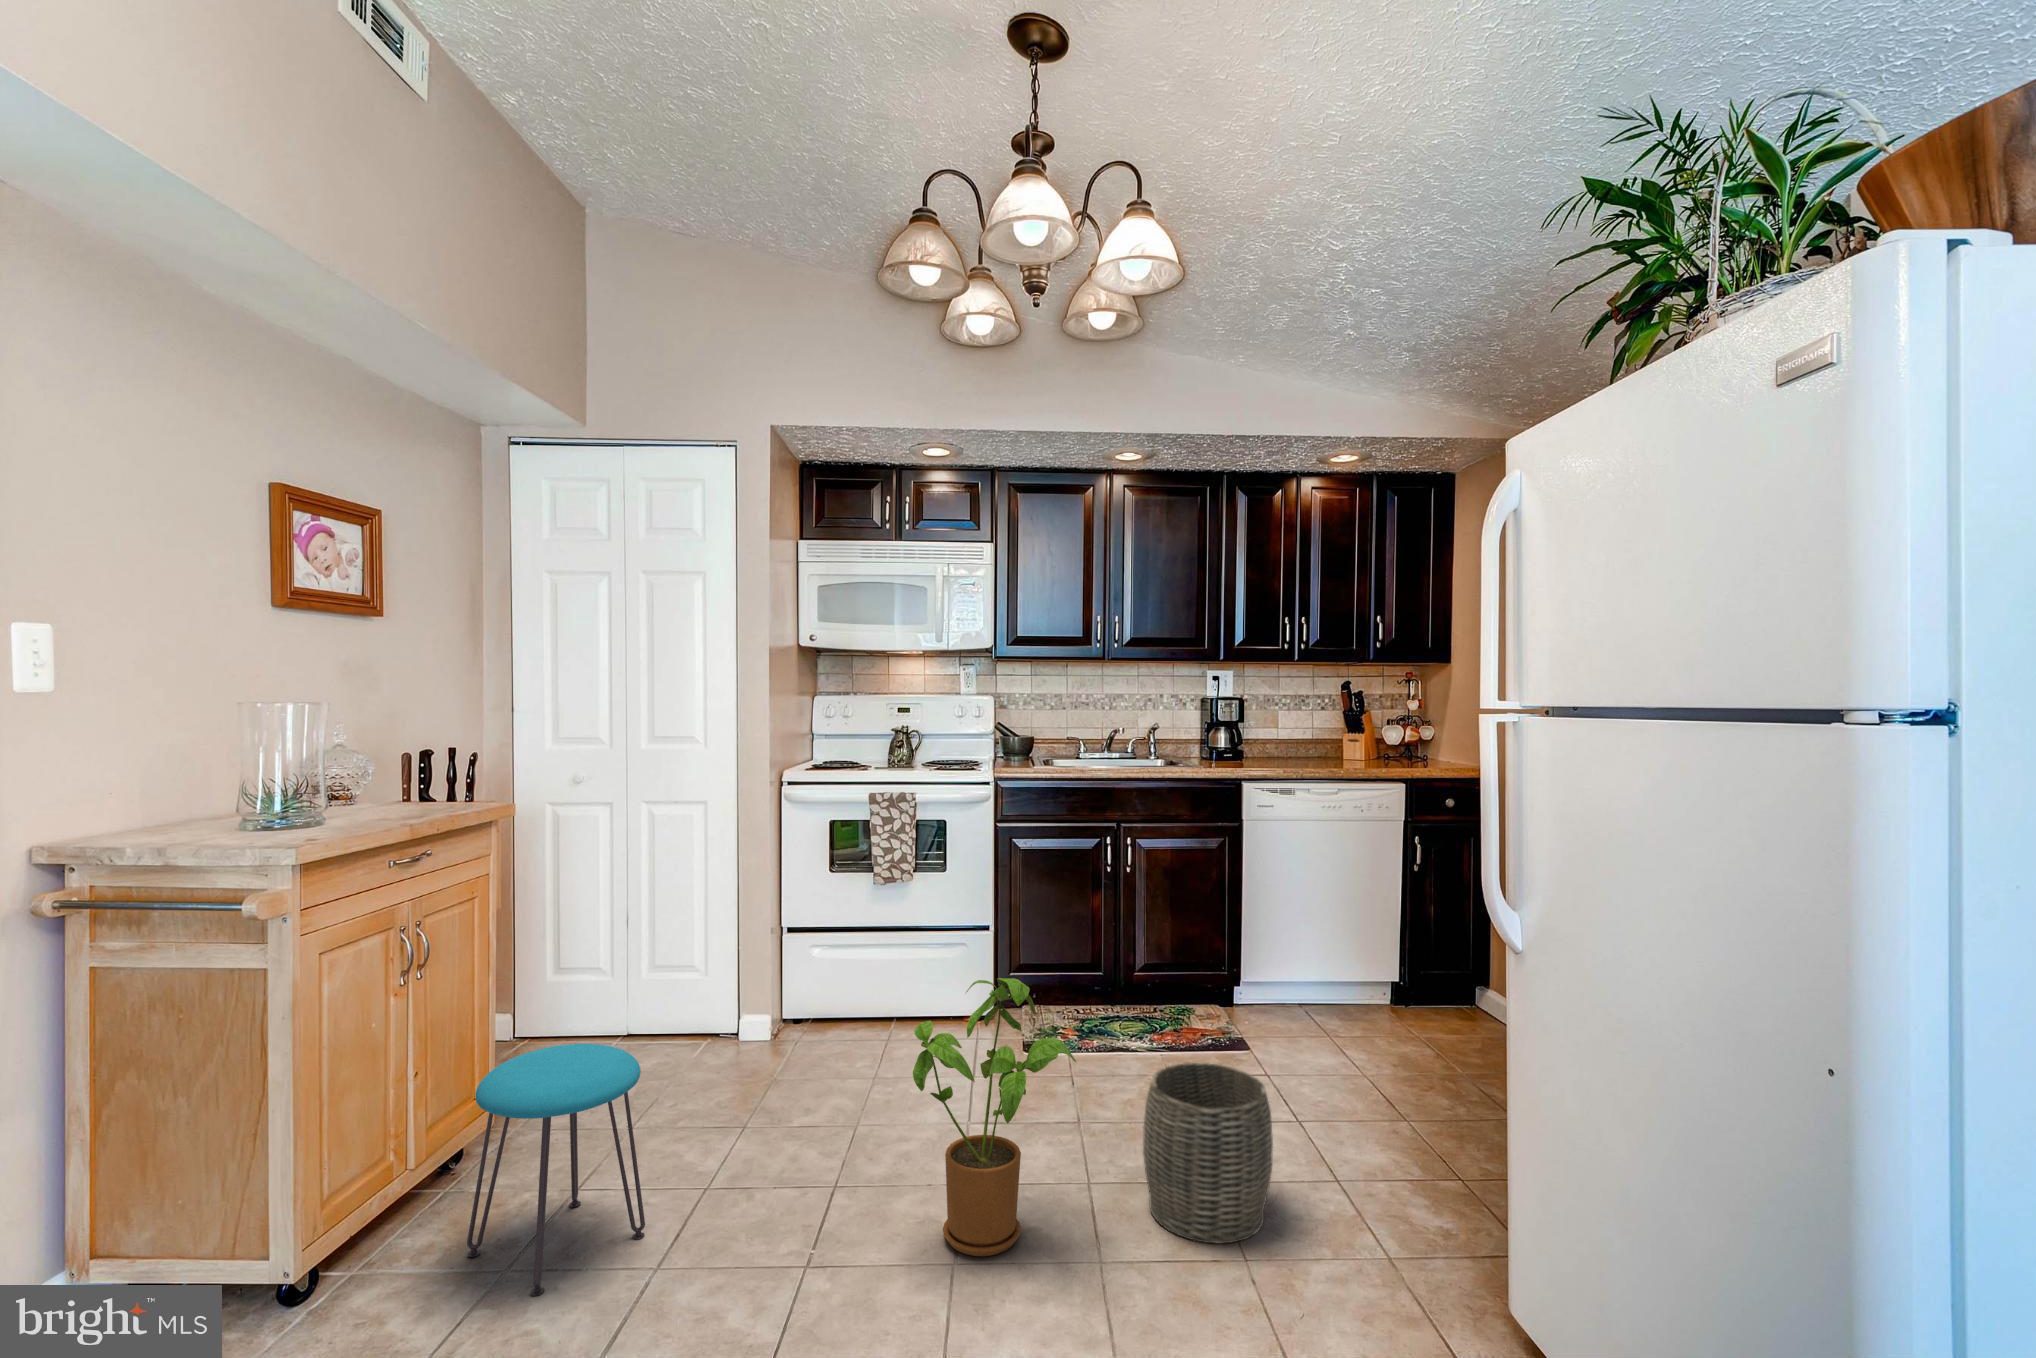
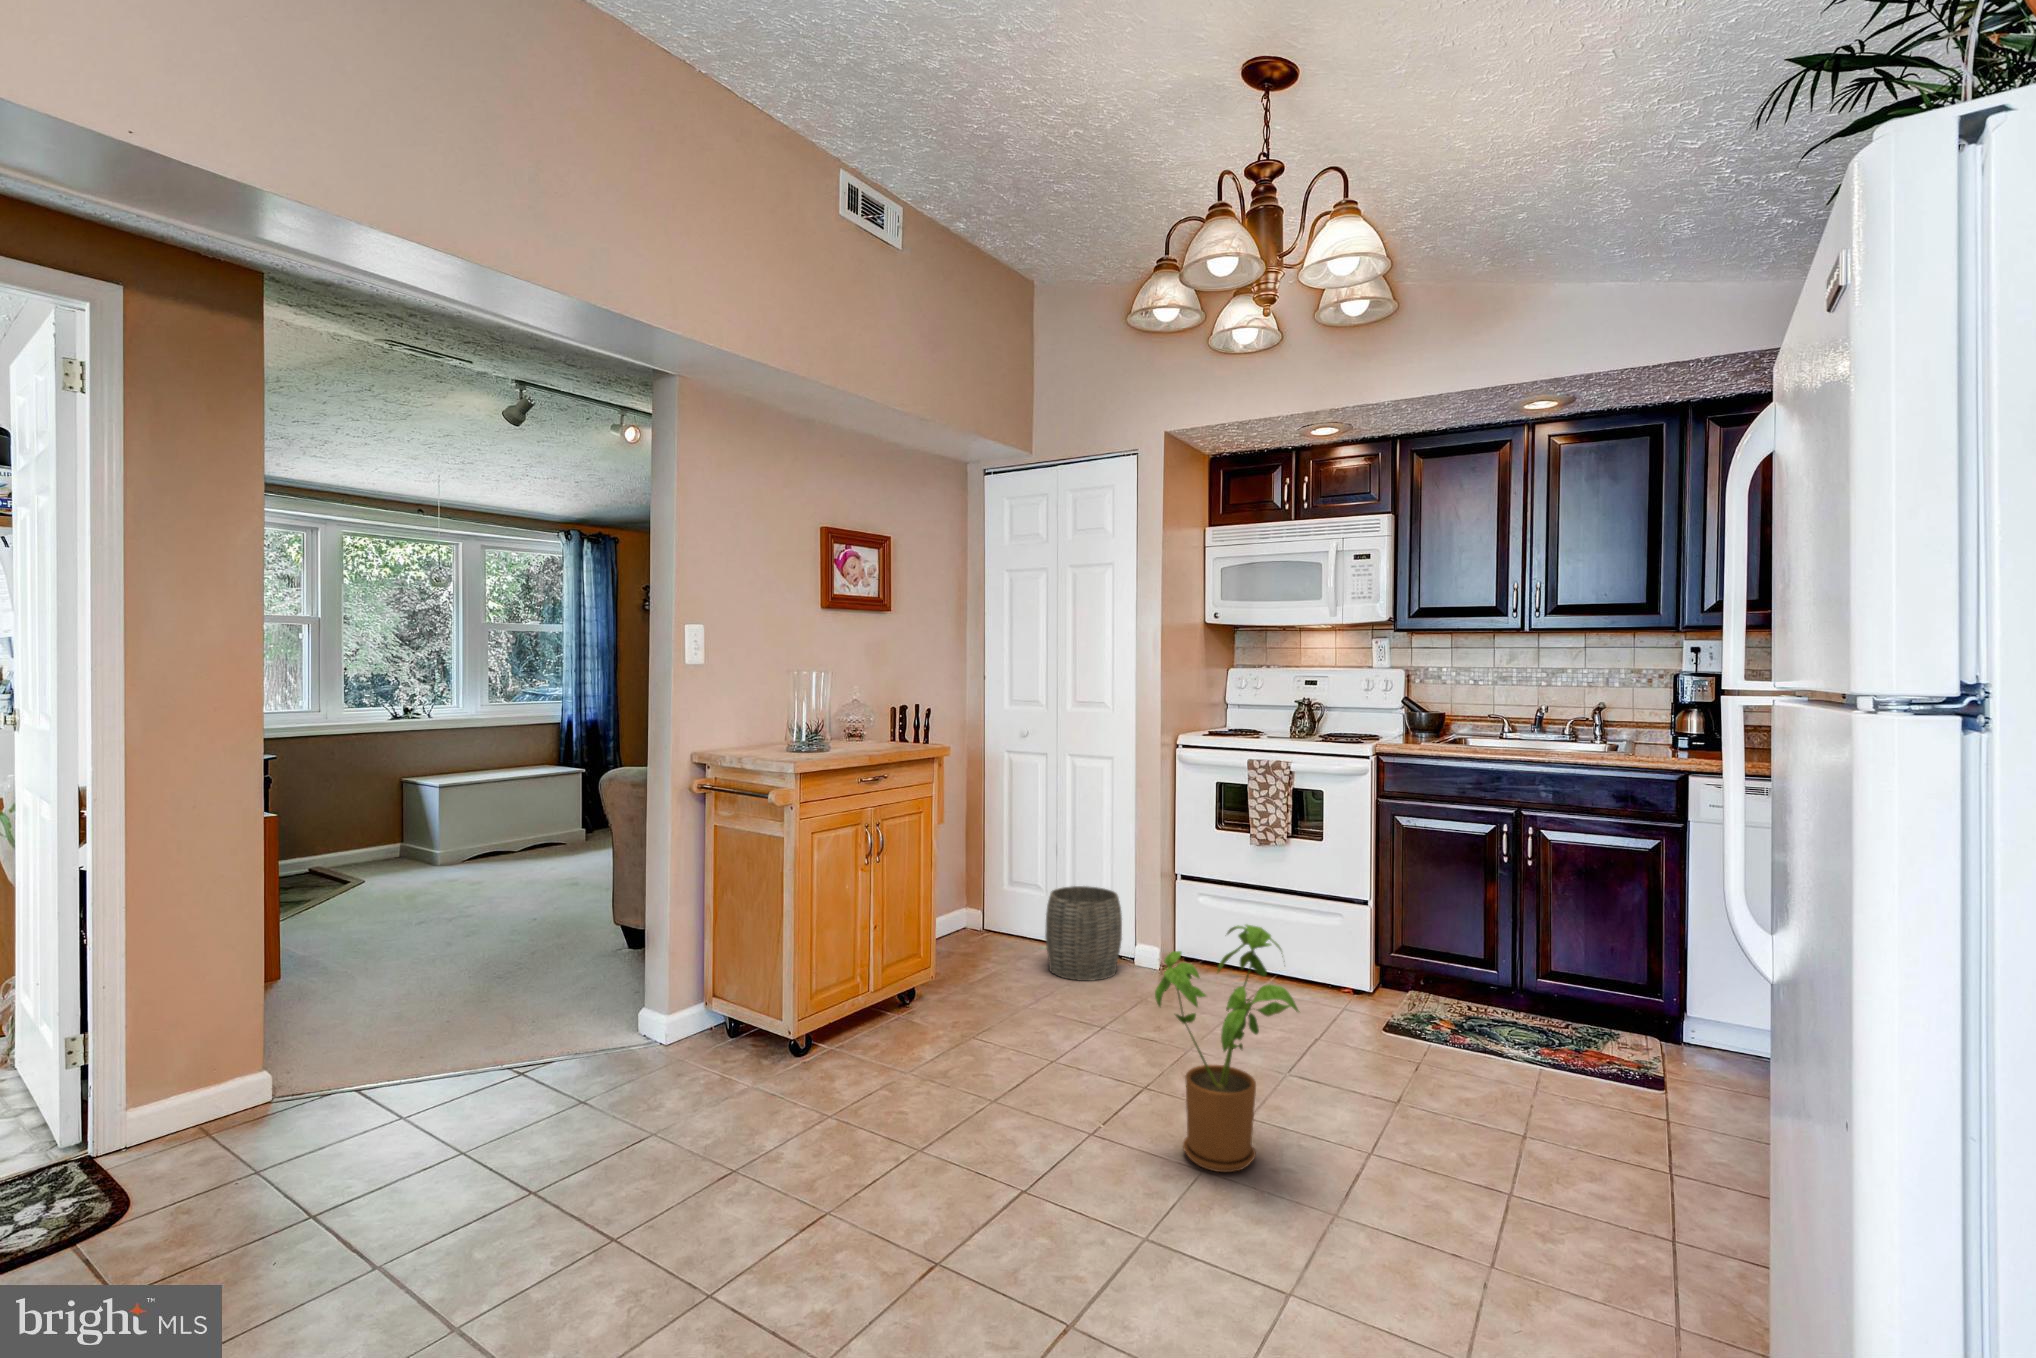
stool: present [467,1044,645,1296] -> none [867,922,978,1091]
woven basket: present [1143,1063,1273,1243] -> present [1045,886,1122,981]

